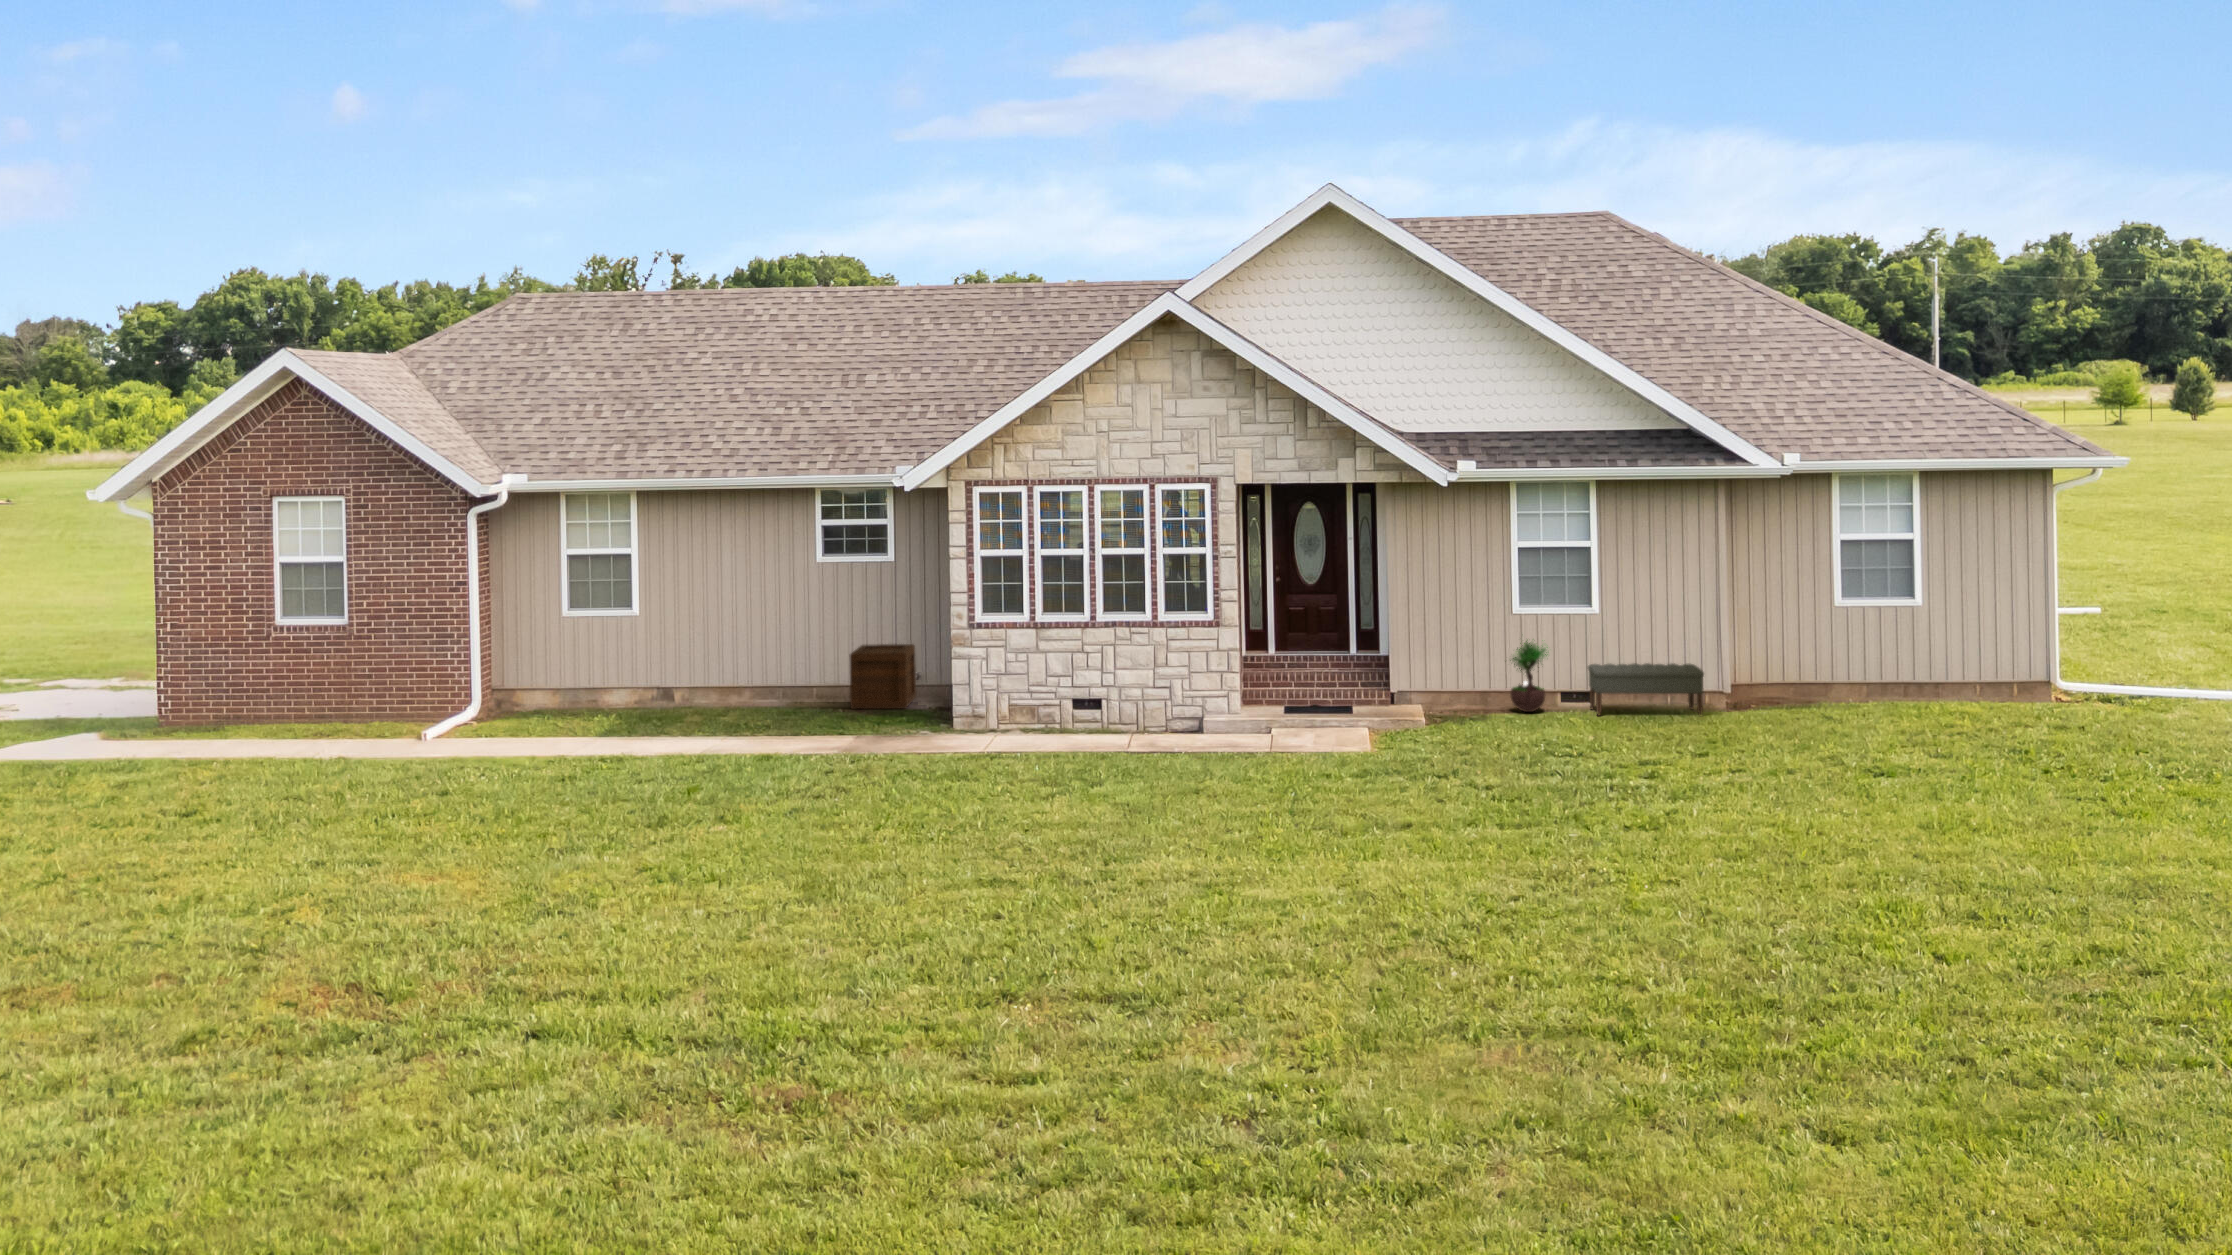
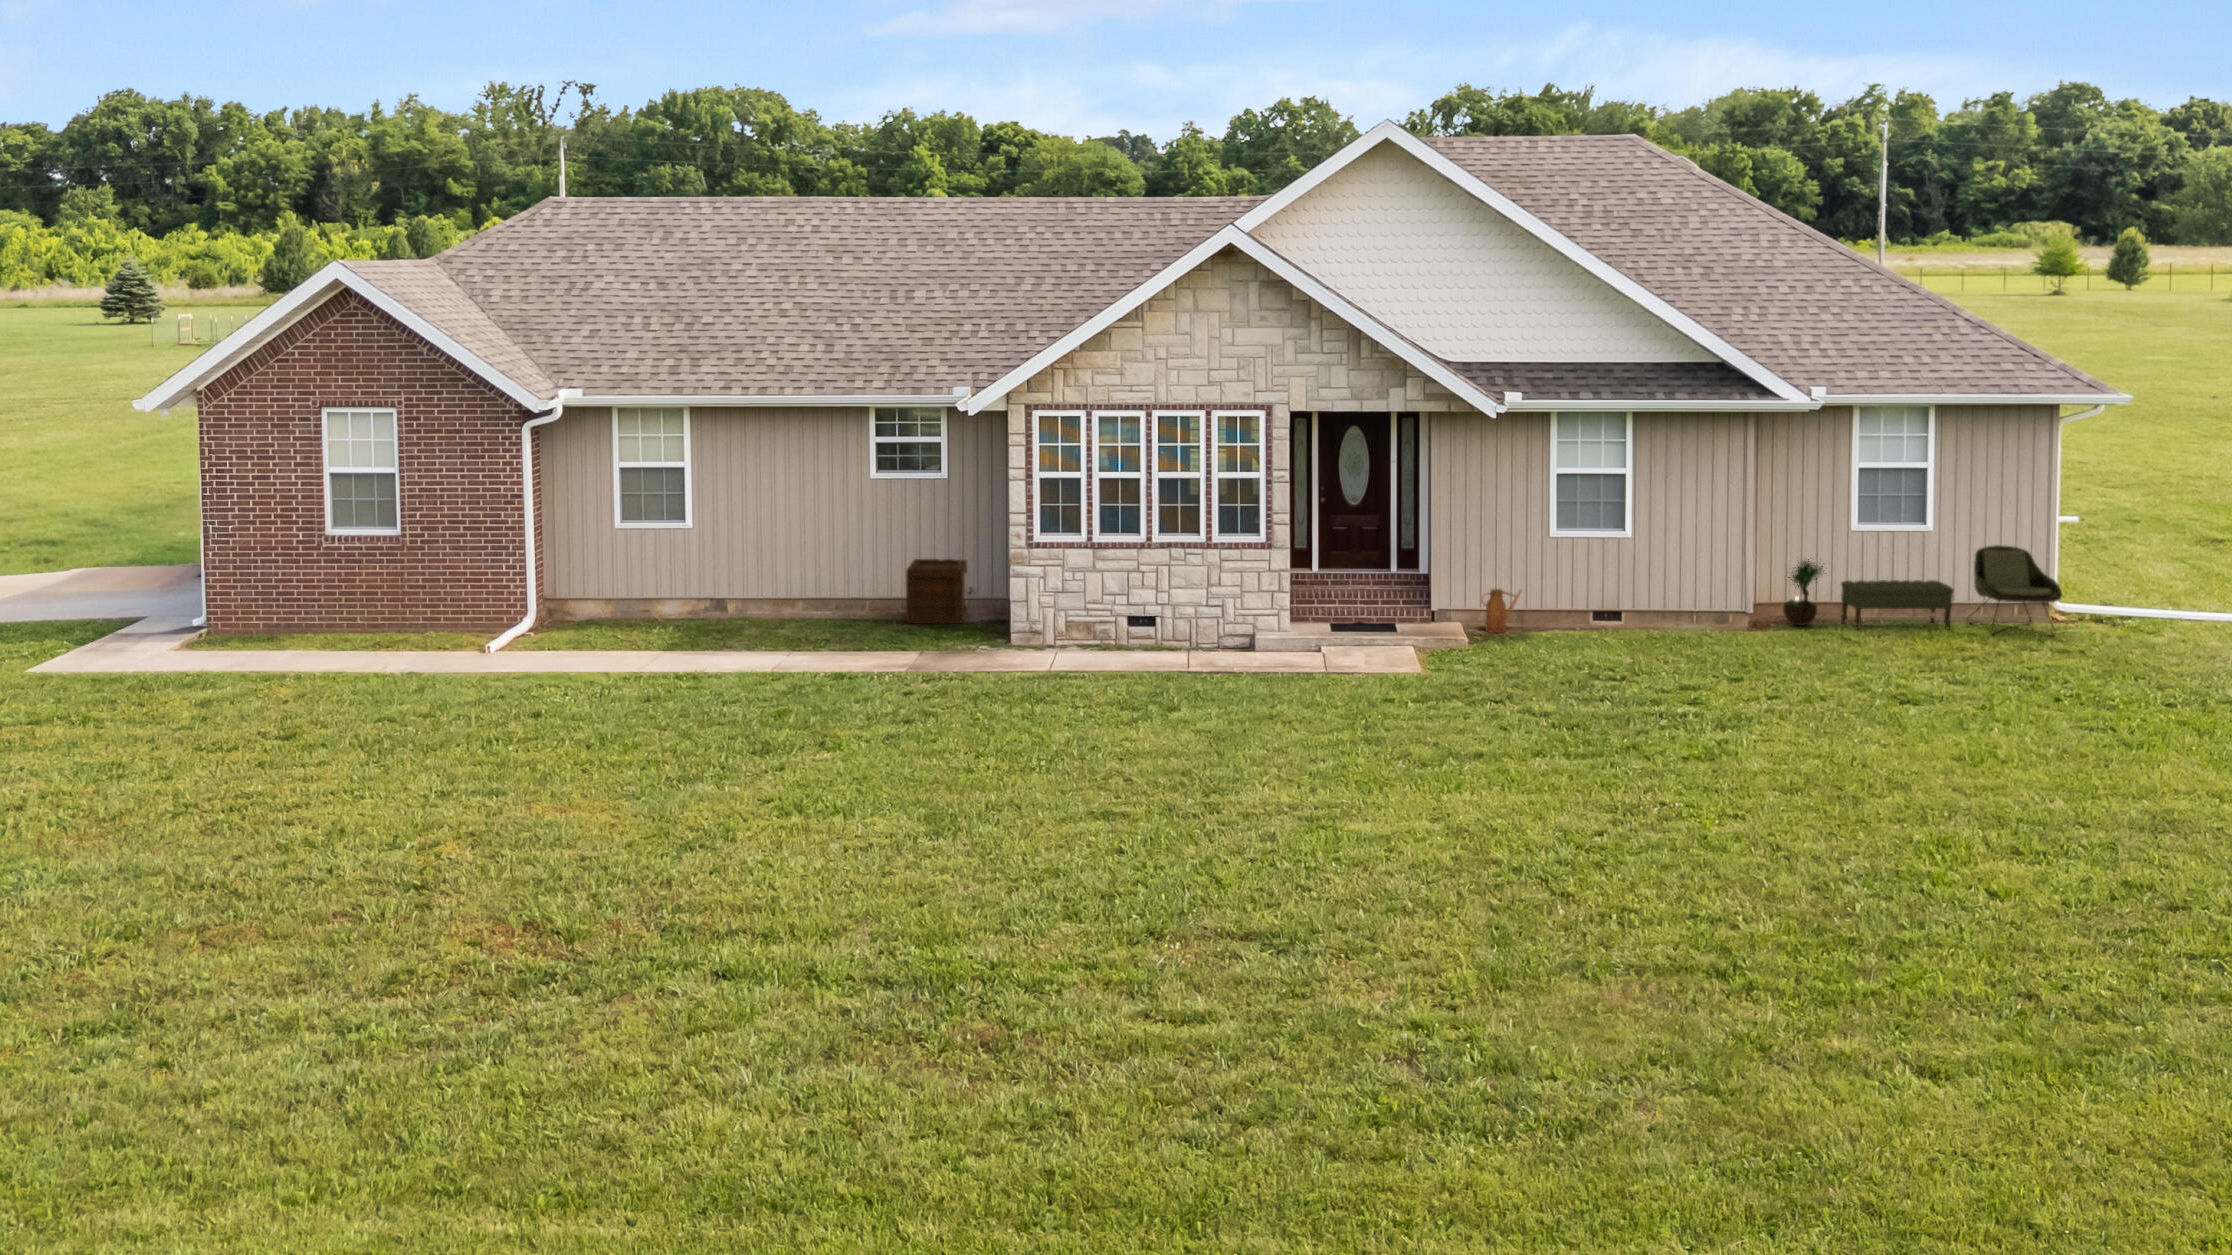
lounge chair: none [1961,616,2061,712] -> present [1970,545,2062,637]
potted tree: present [1510,640,1548,712] -> present [1783,559,1824,626]
bench: present [1588,663,1704,716] -> present [1841,580,1954,630]
watering can: none [1436,667,1480,713] -> present [1482,589,1522,633]

